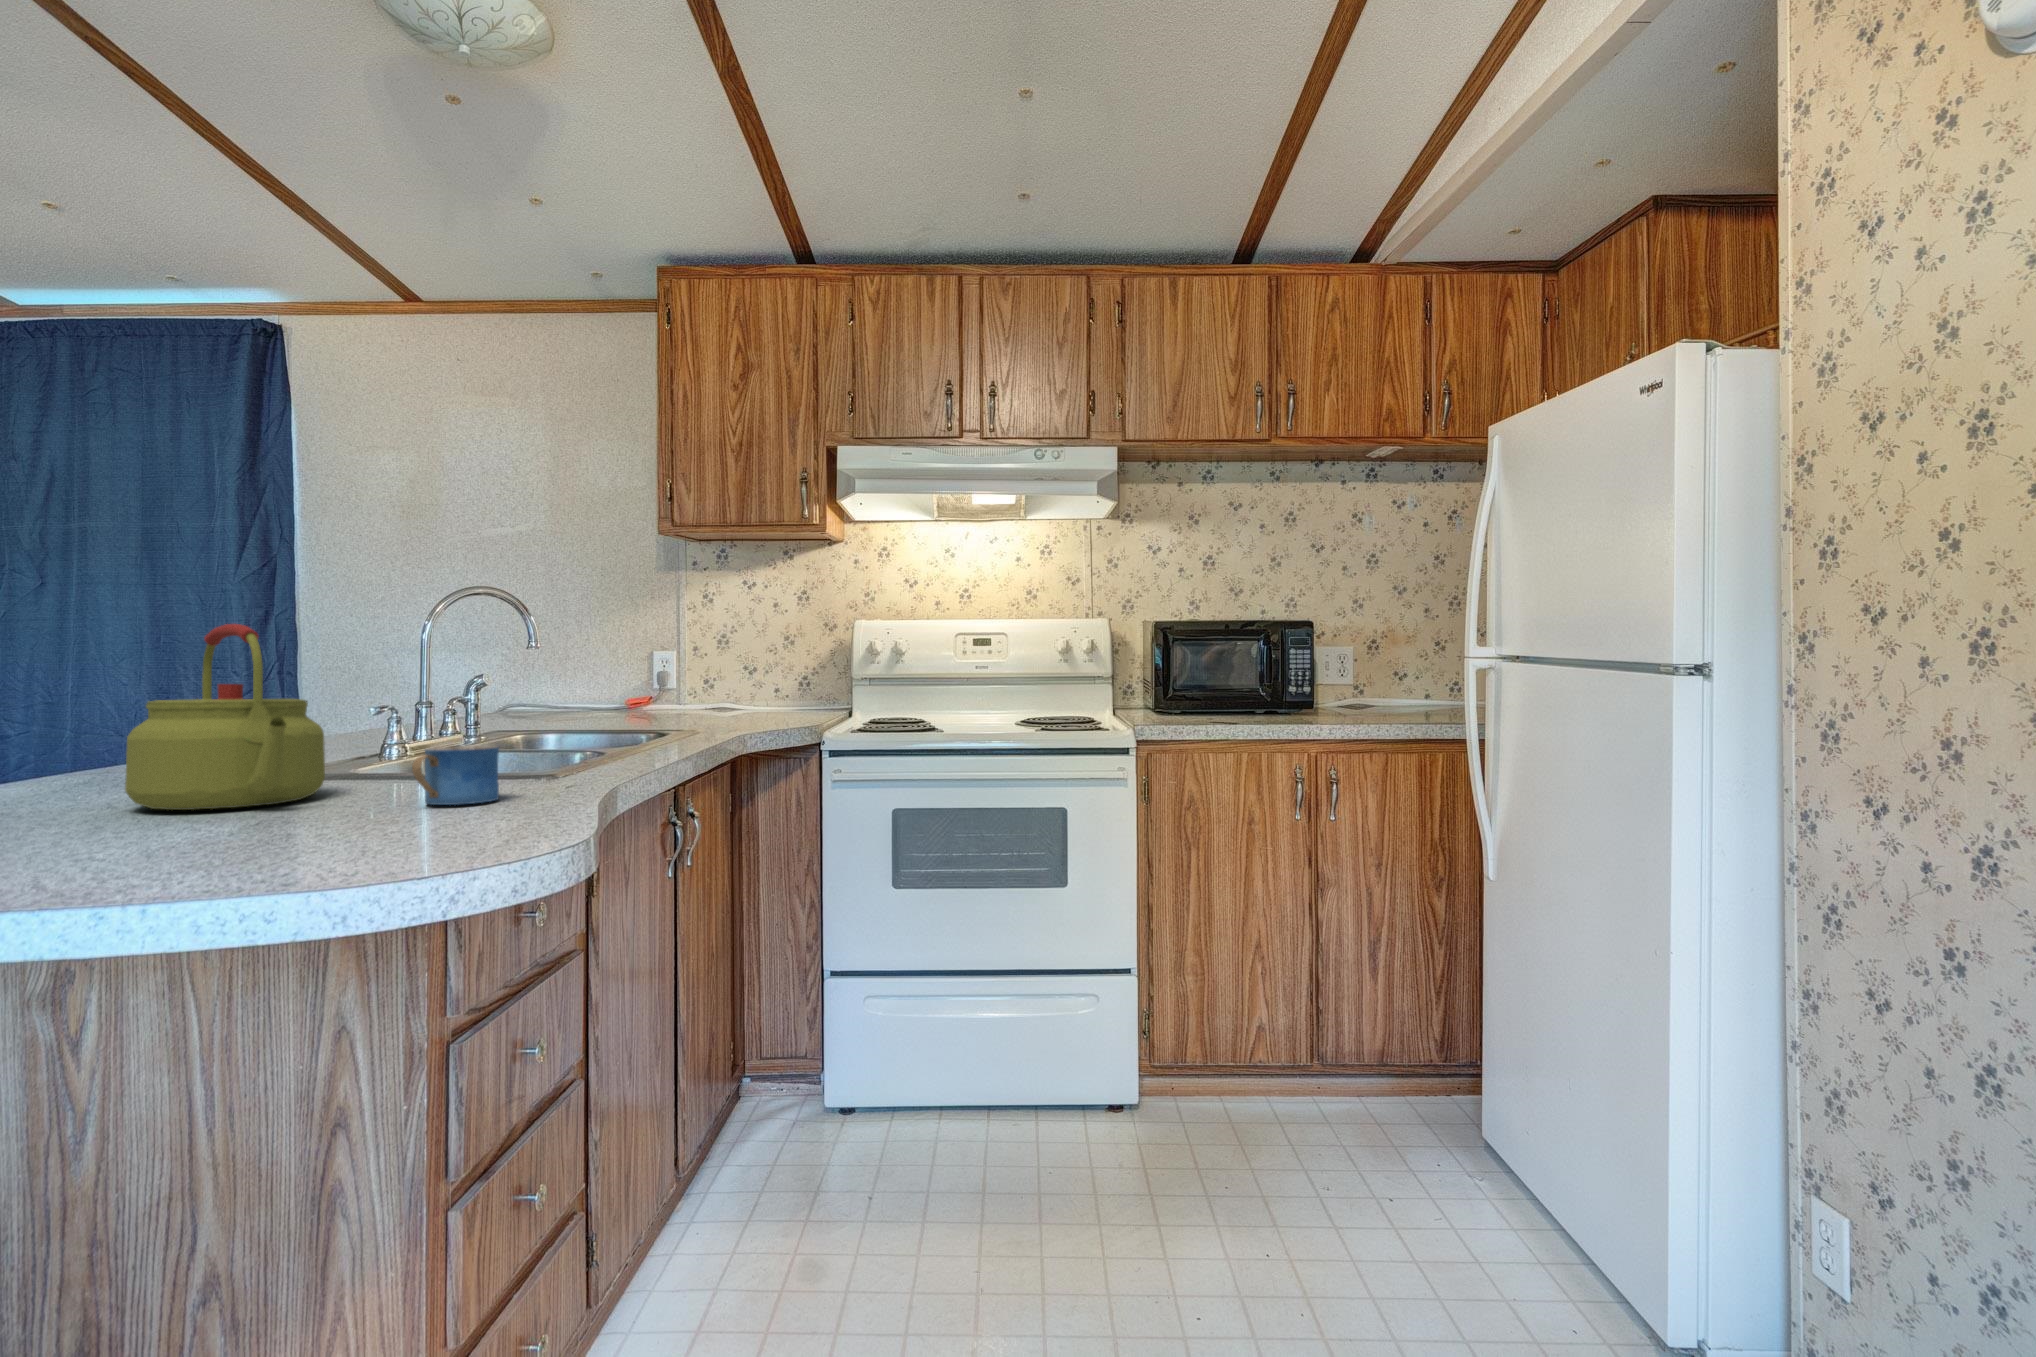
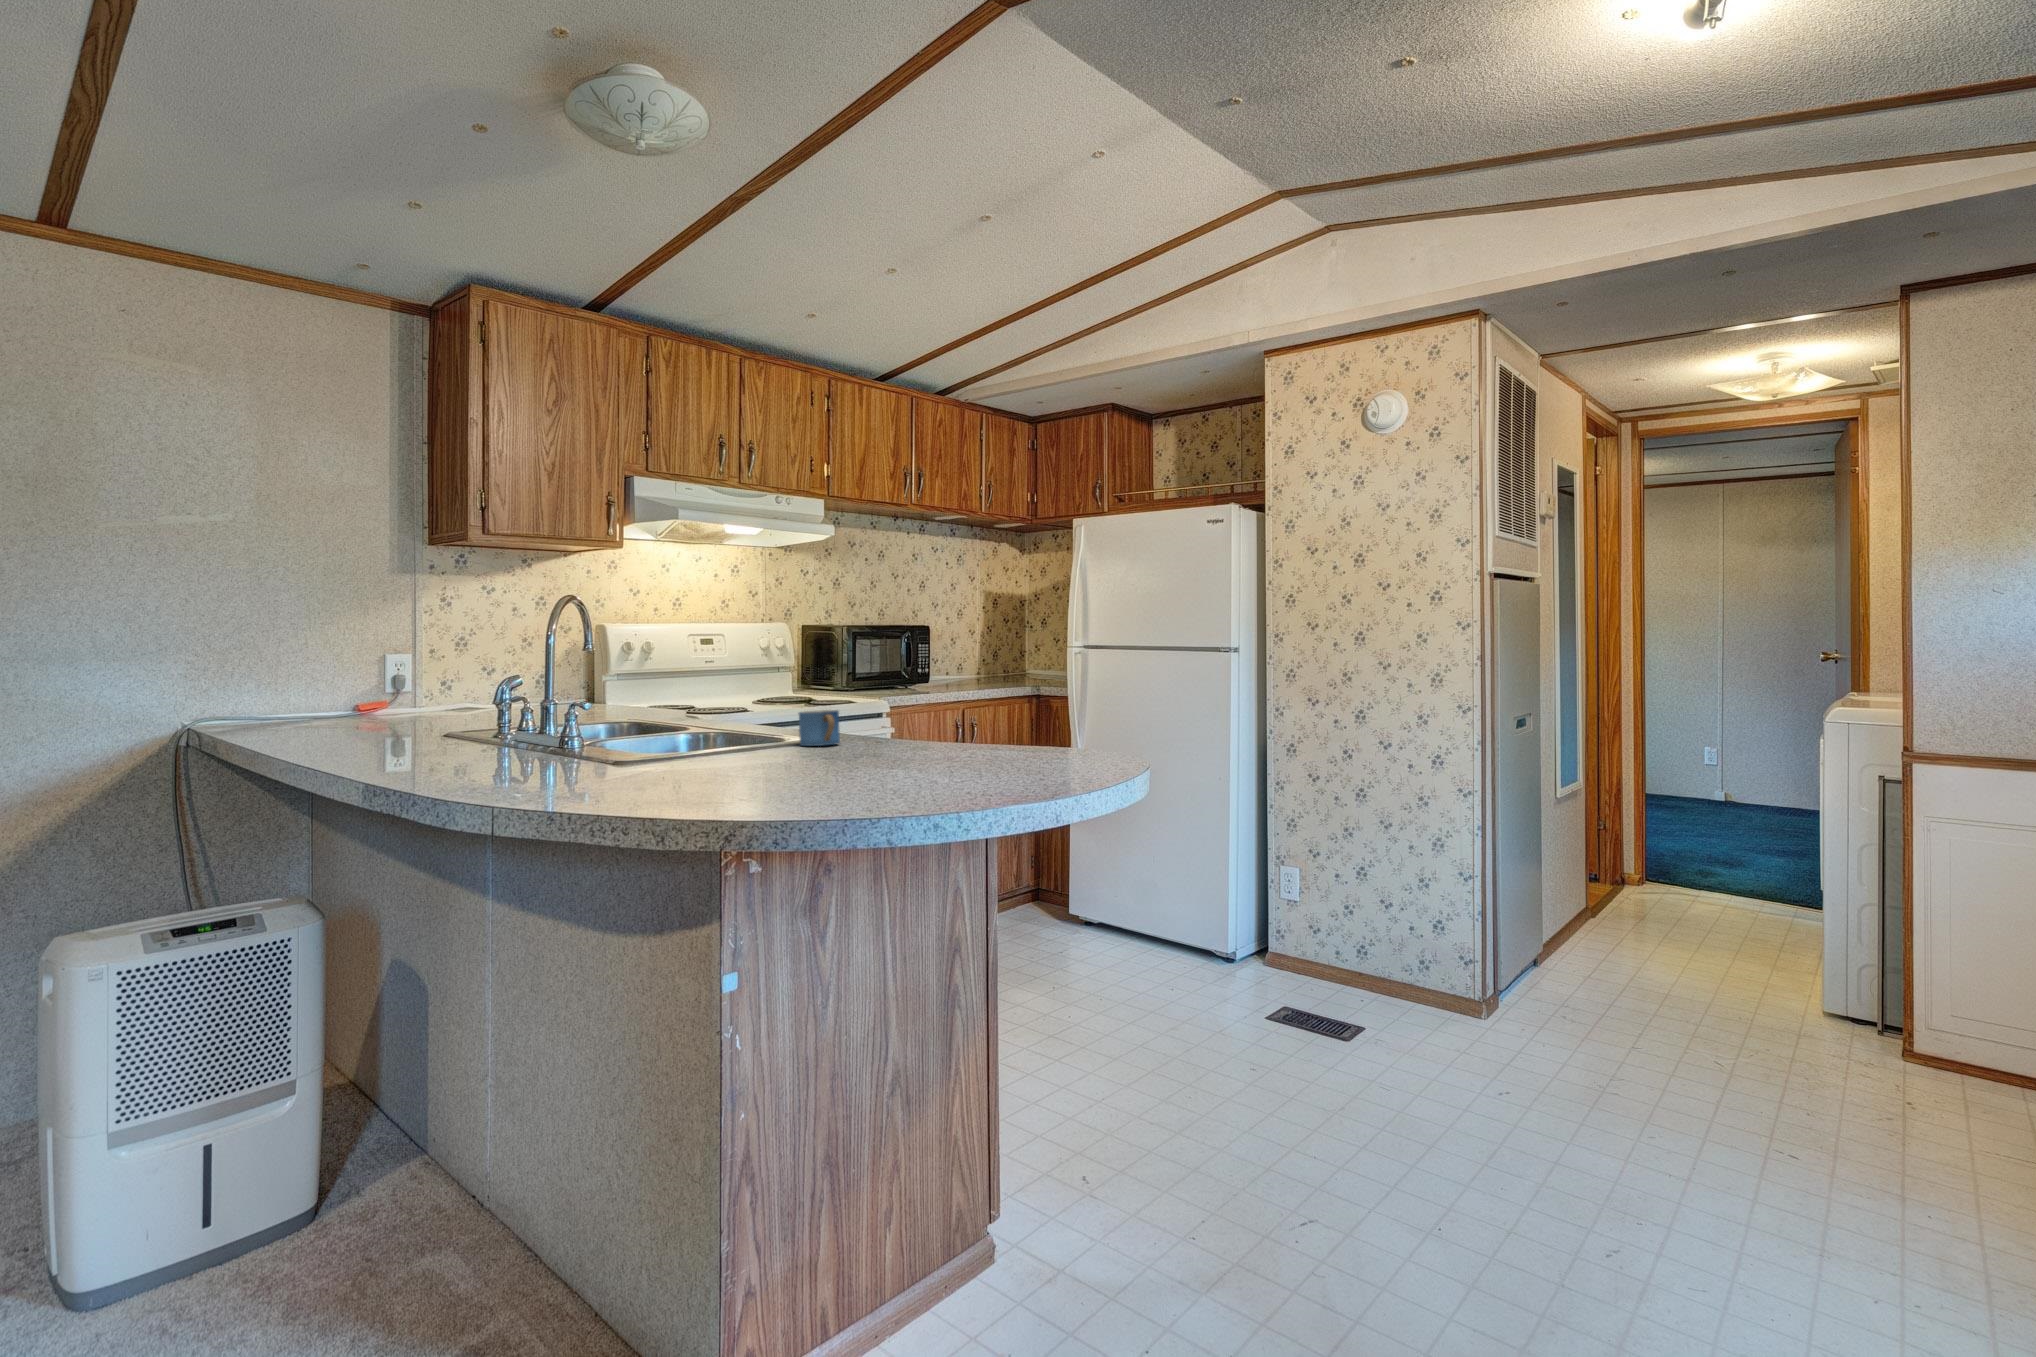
kettle: present [125,624,325,810] -> none [637,634,778,761]

